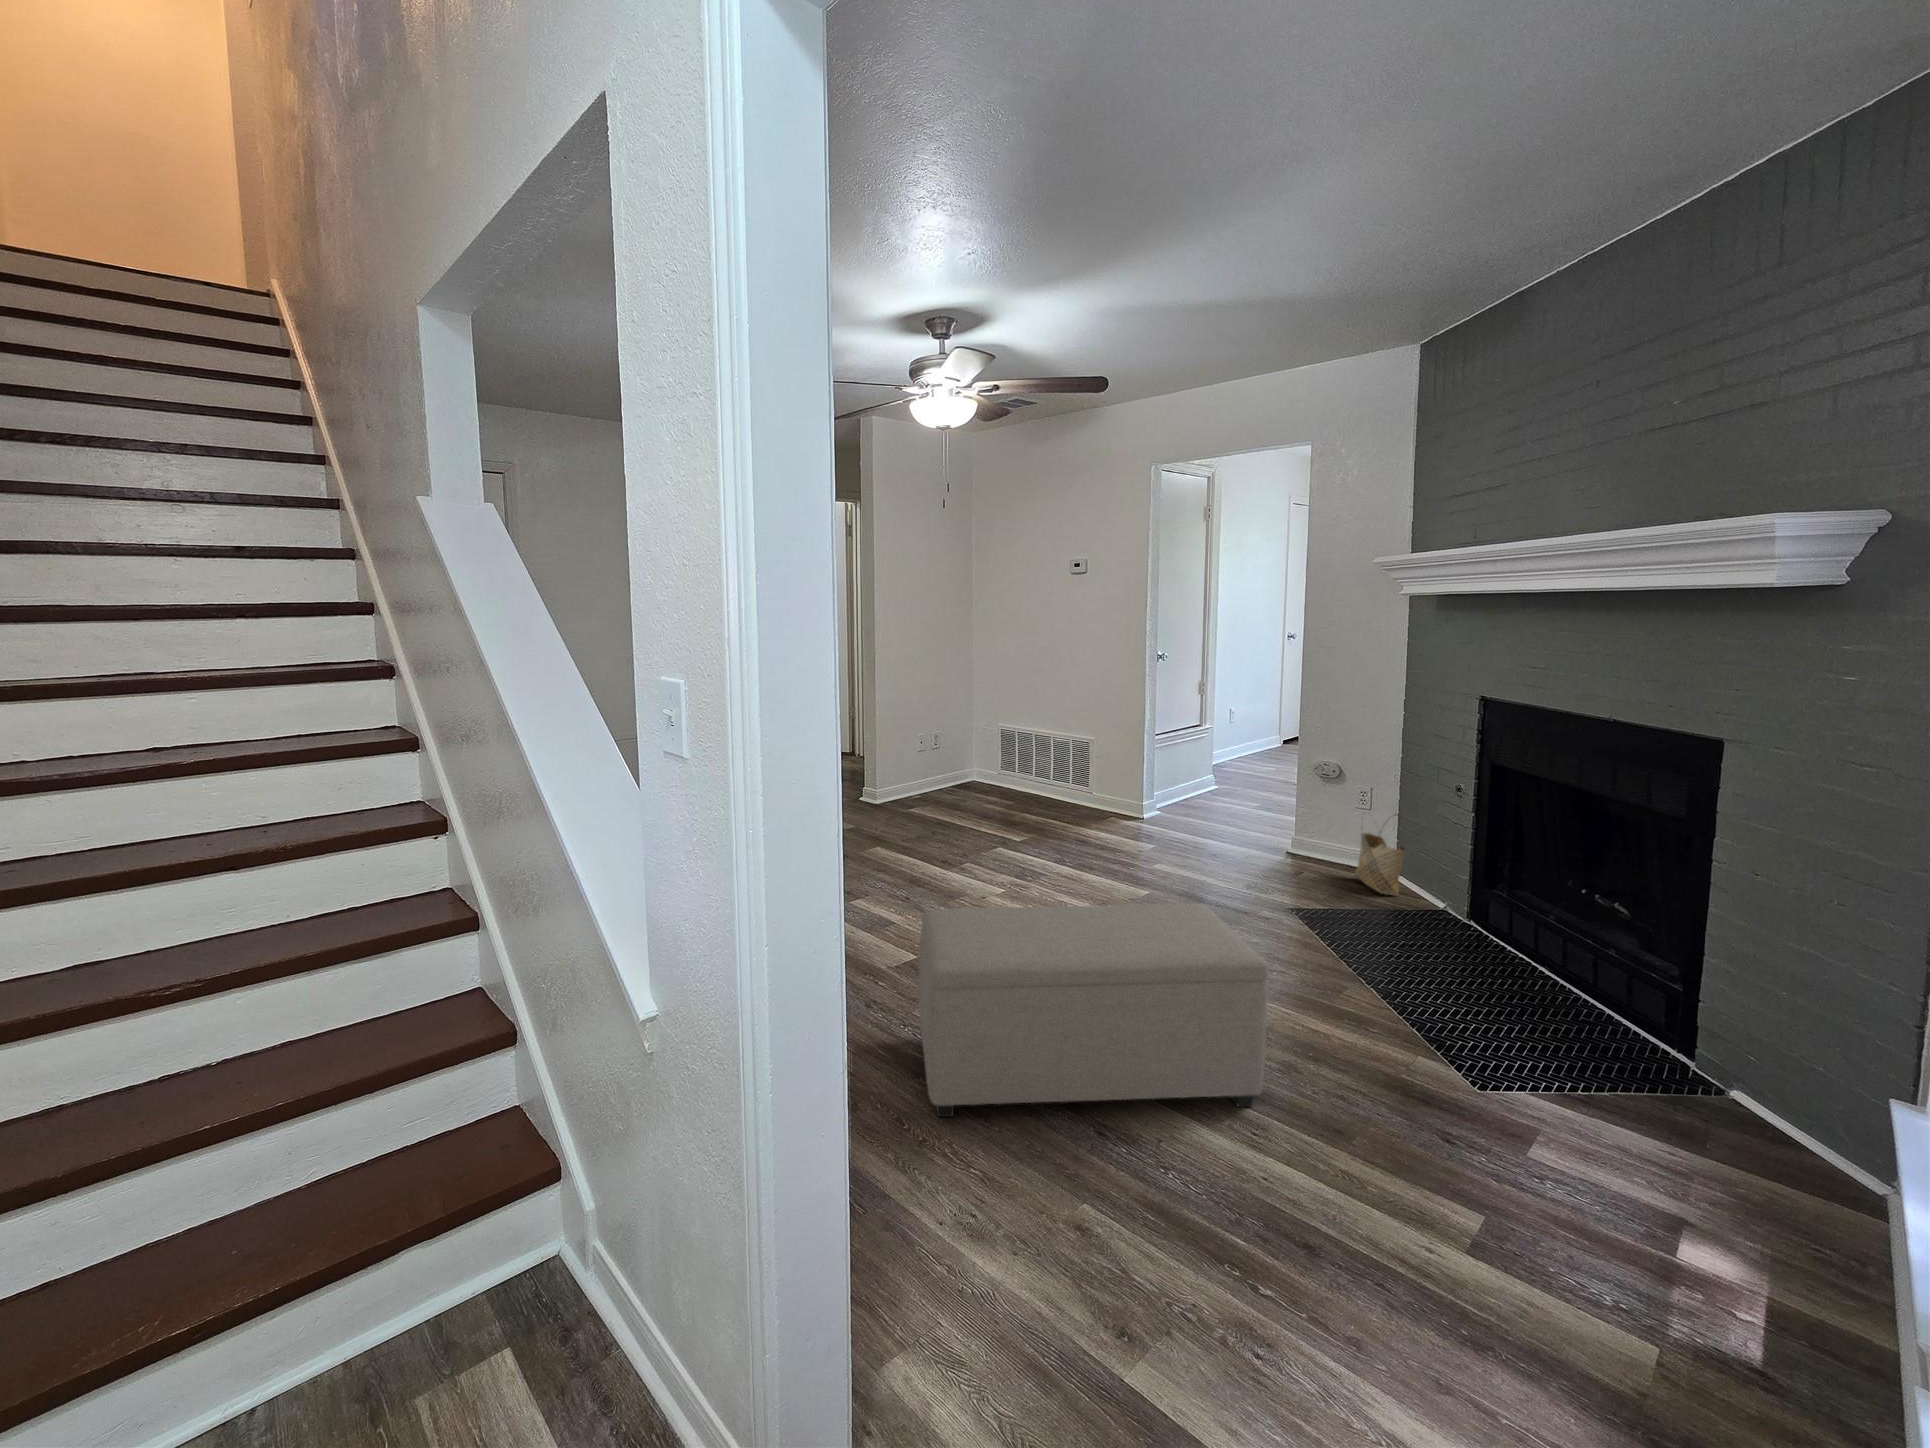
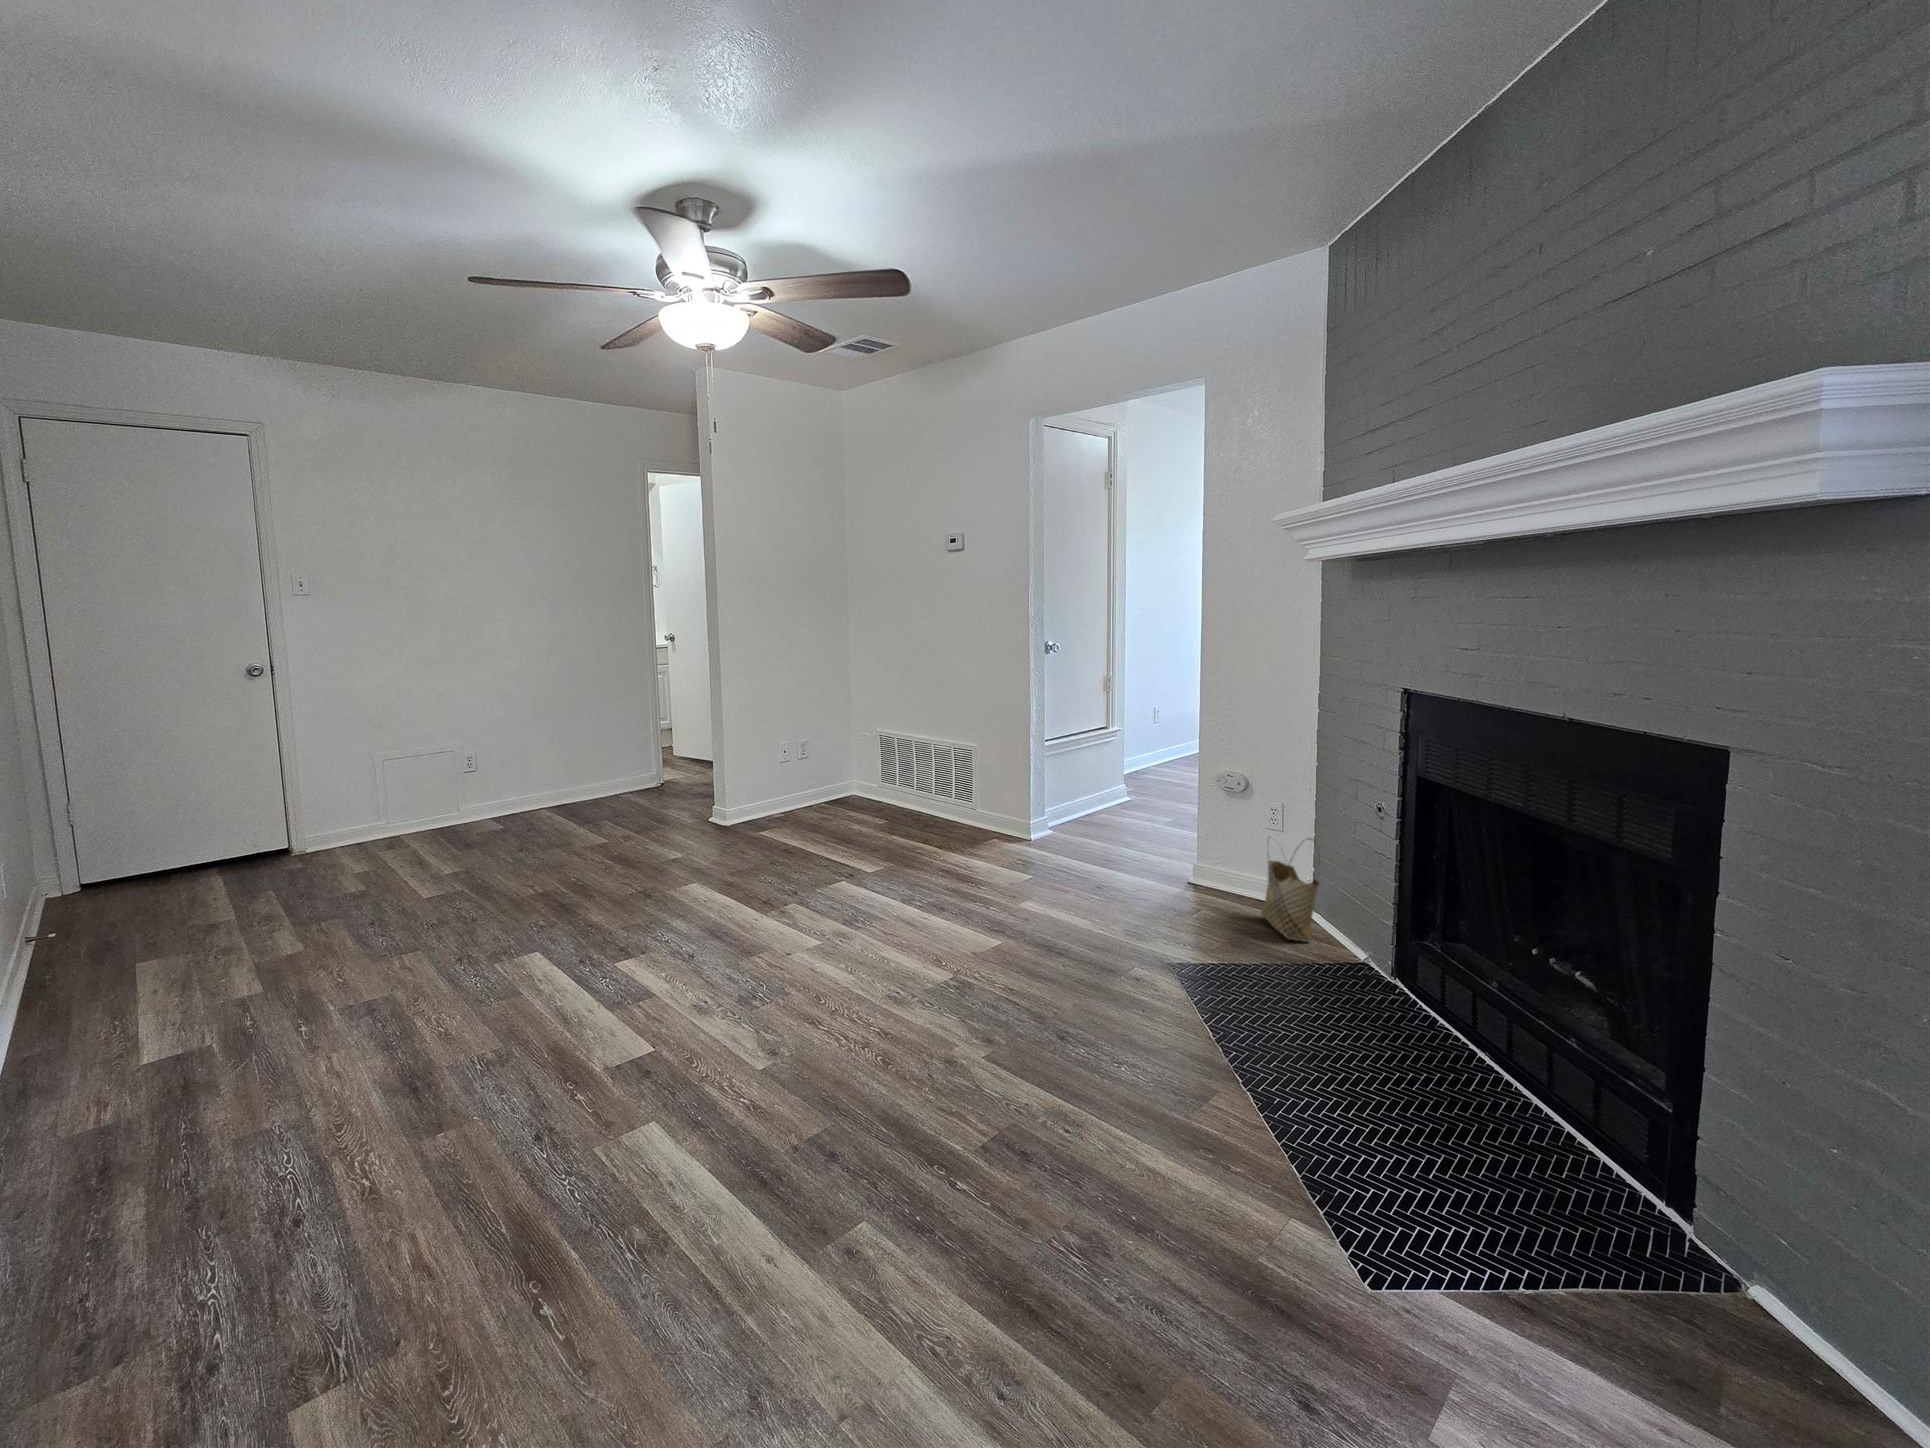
ottoman: present [919,903,1268,1117] -> none [474,995,1028,1369]

